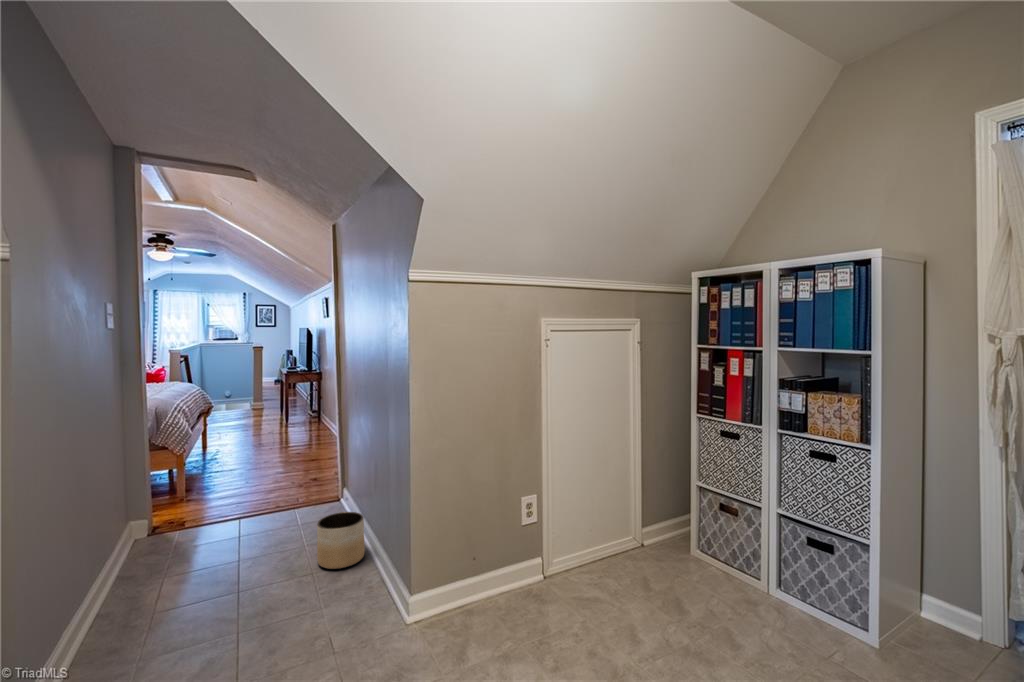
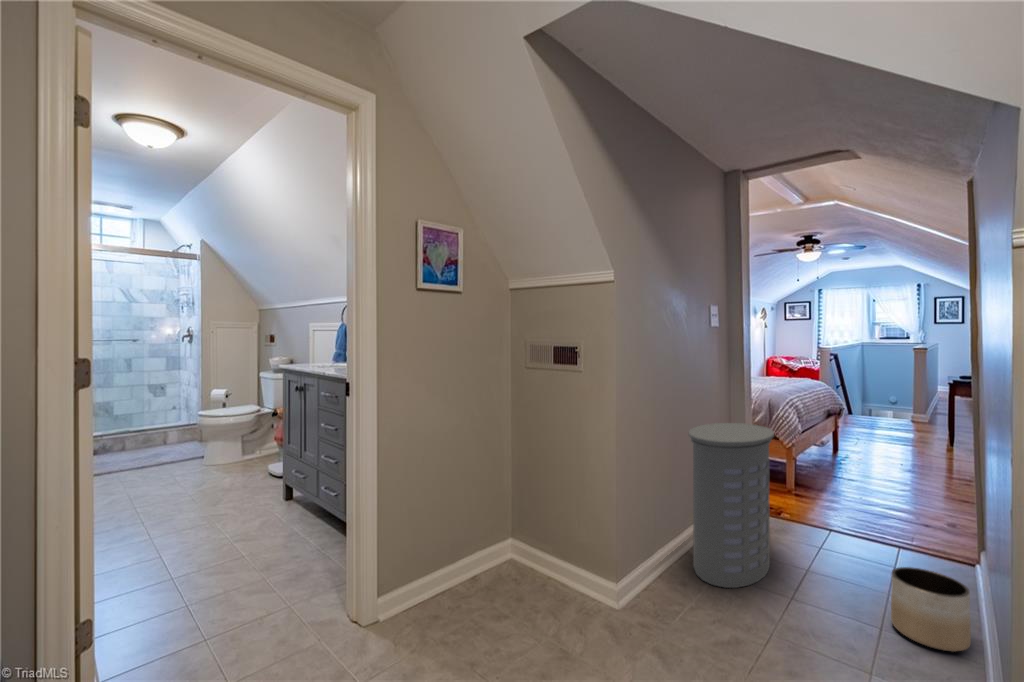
laundry hamper: none [103,435,208,631] -> present [689,423,774,588]

